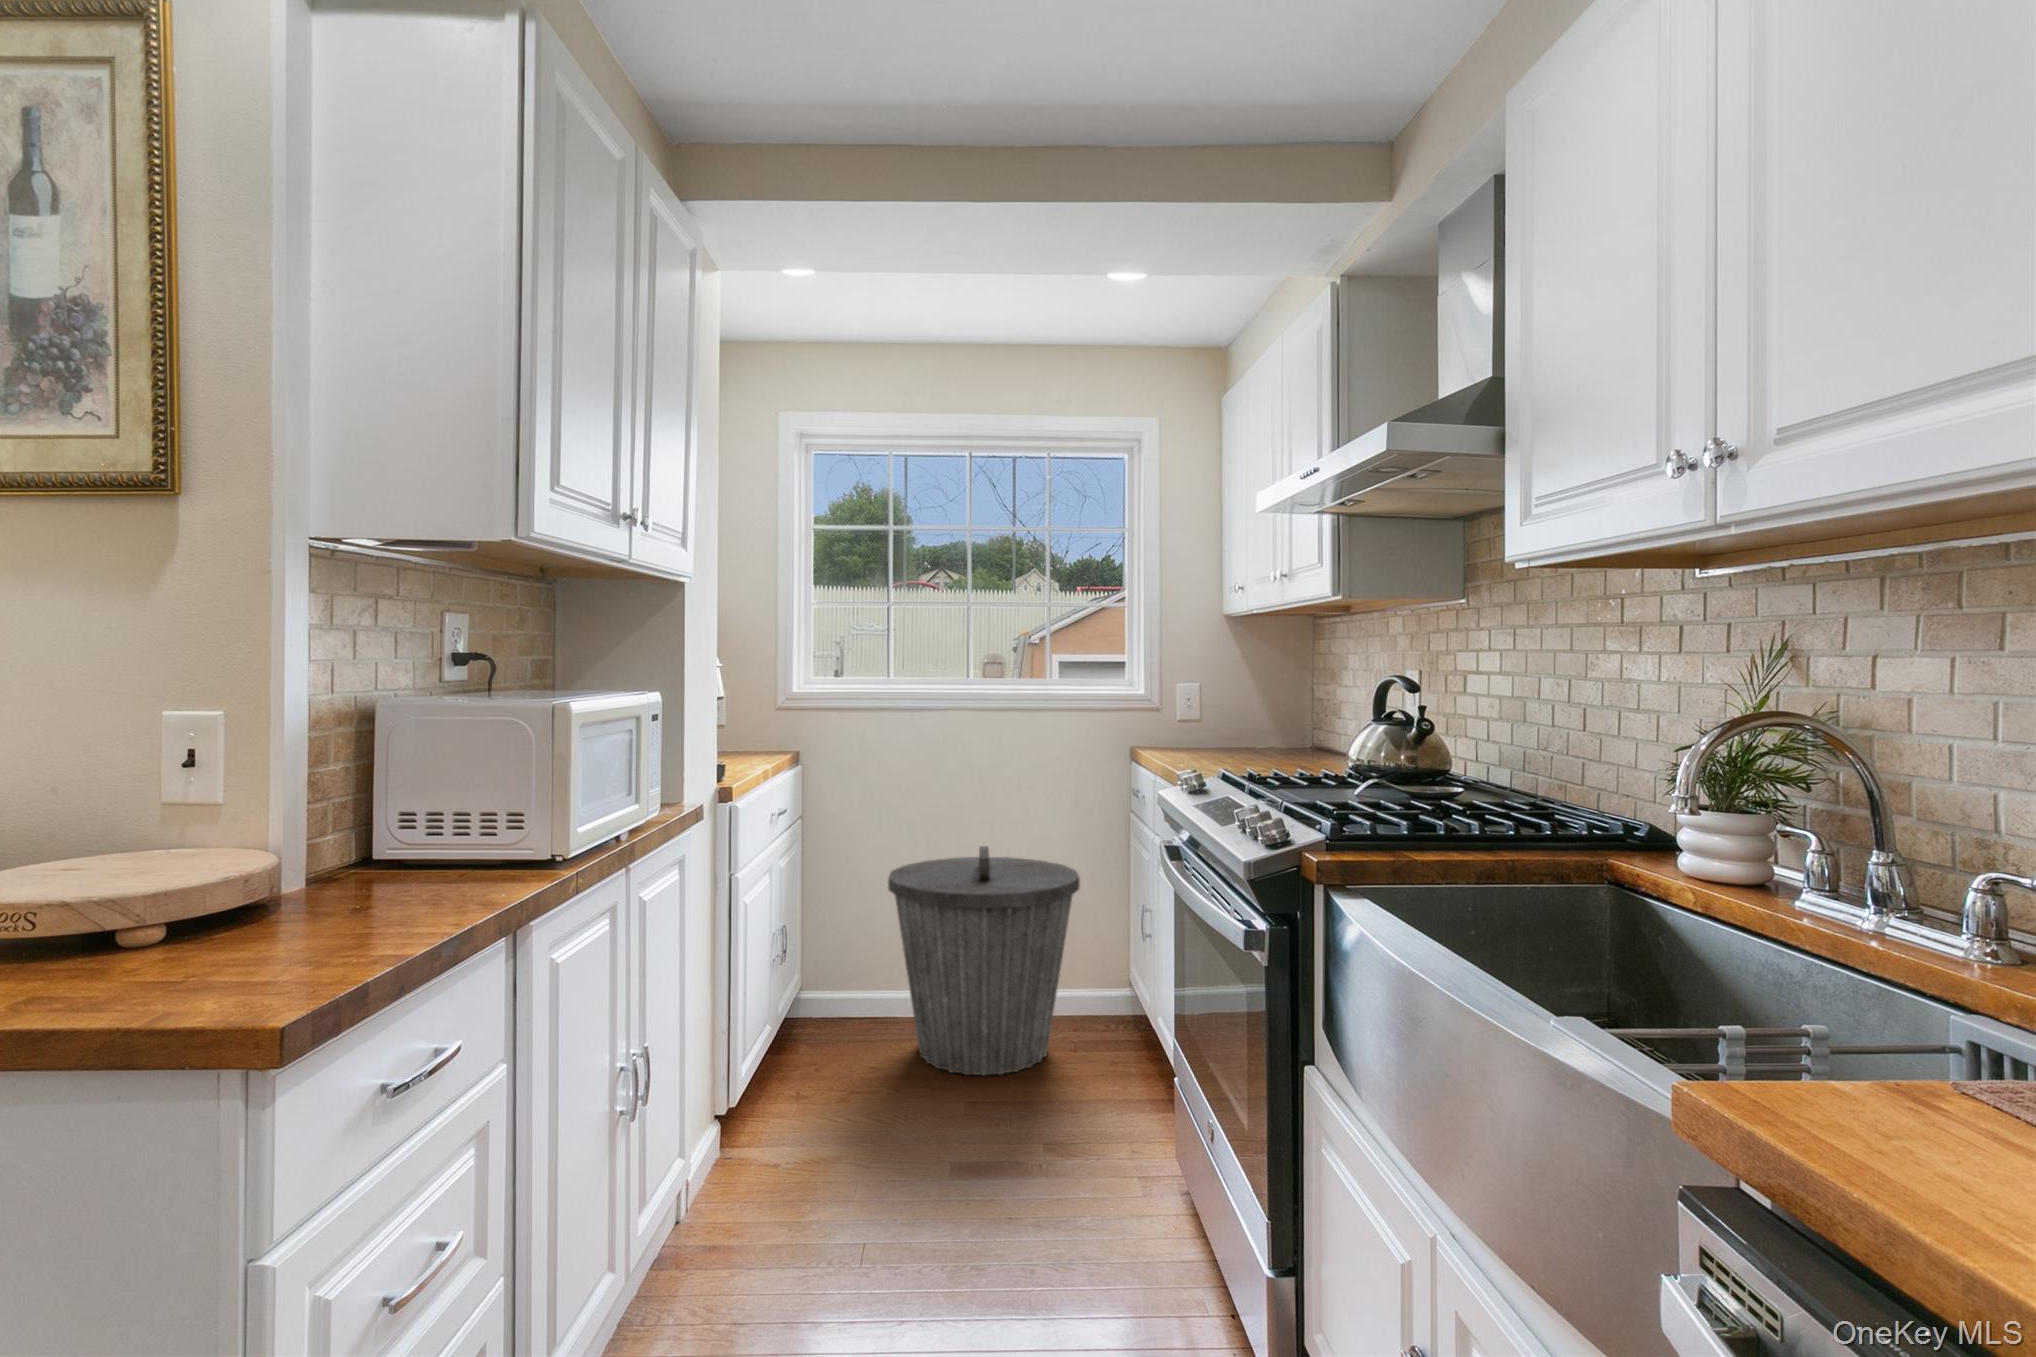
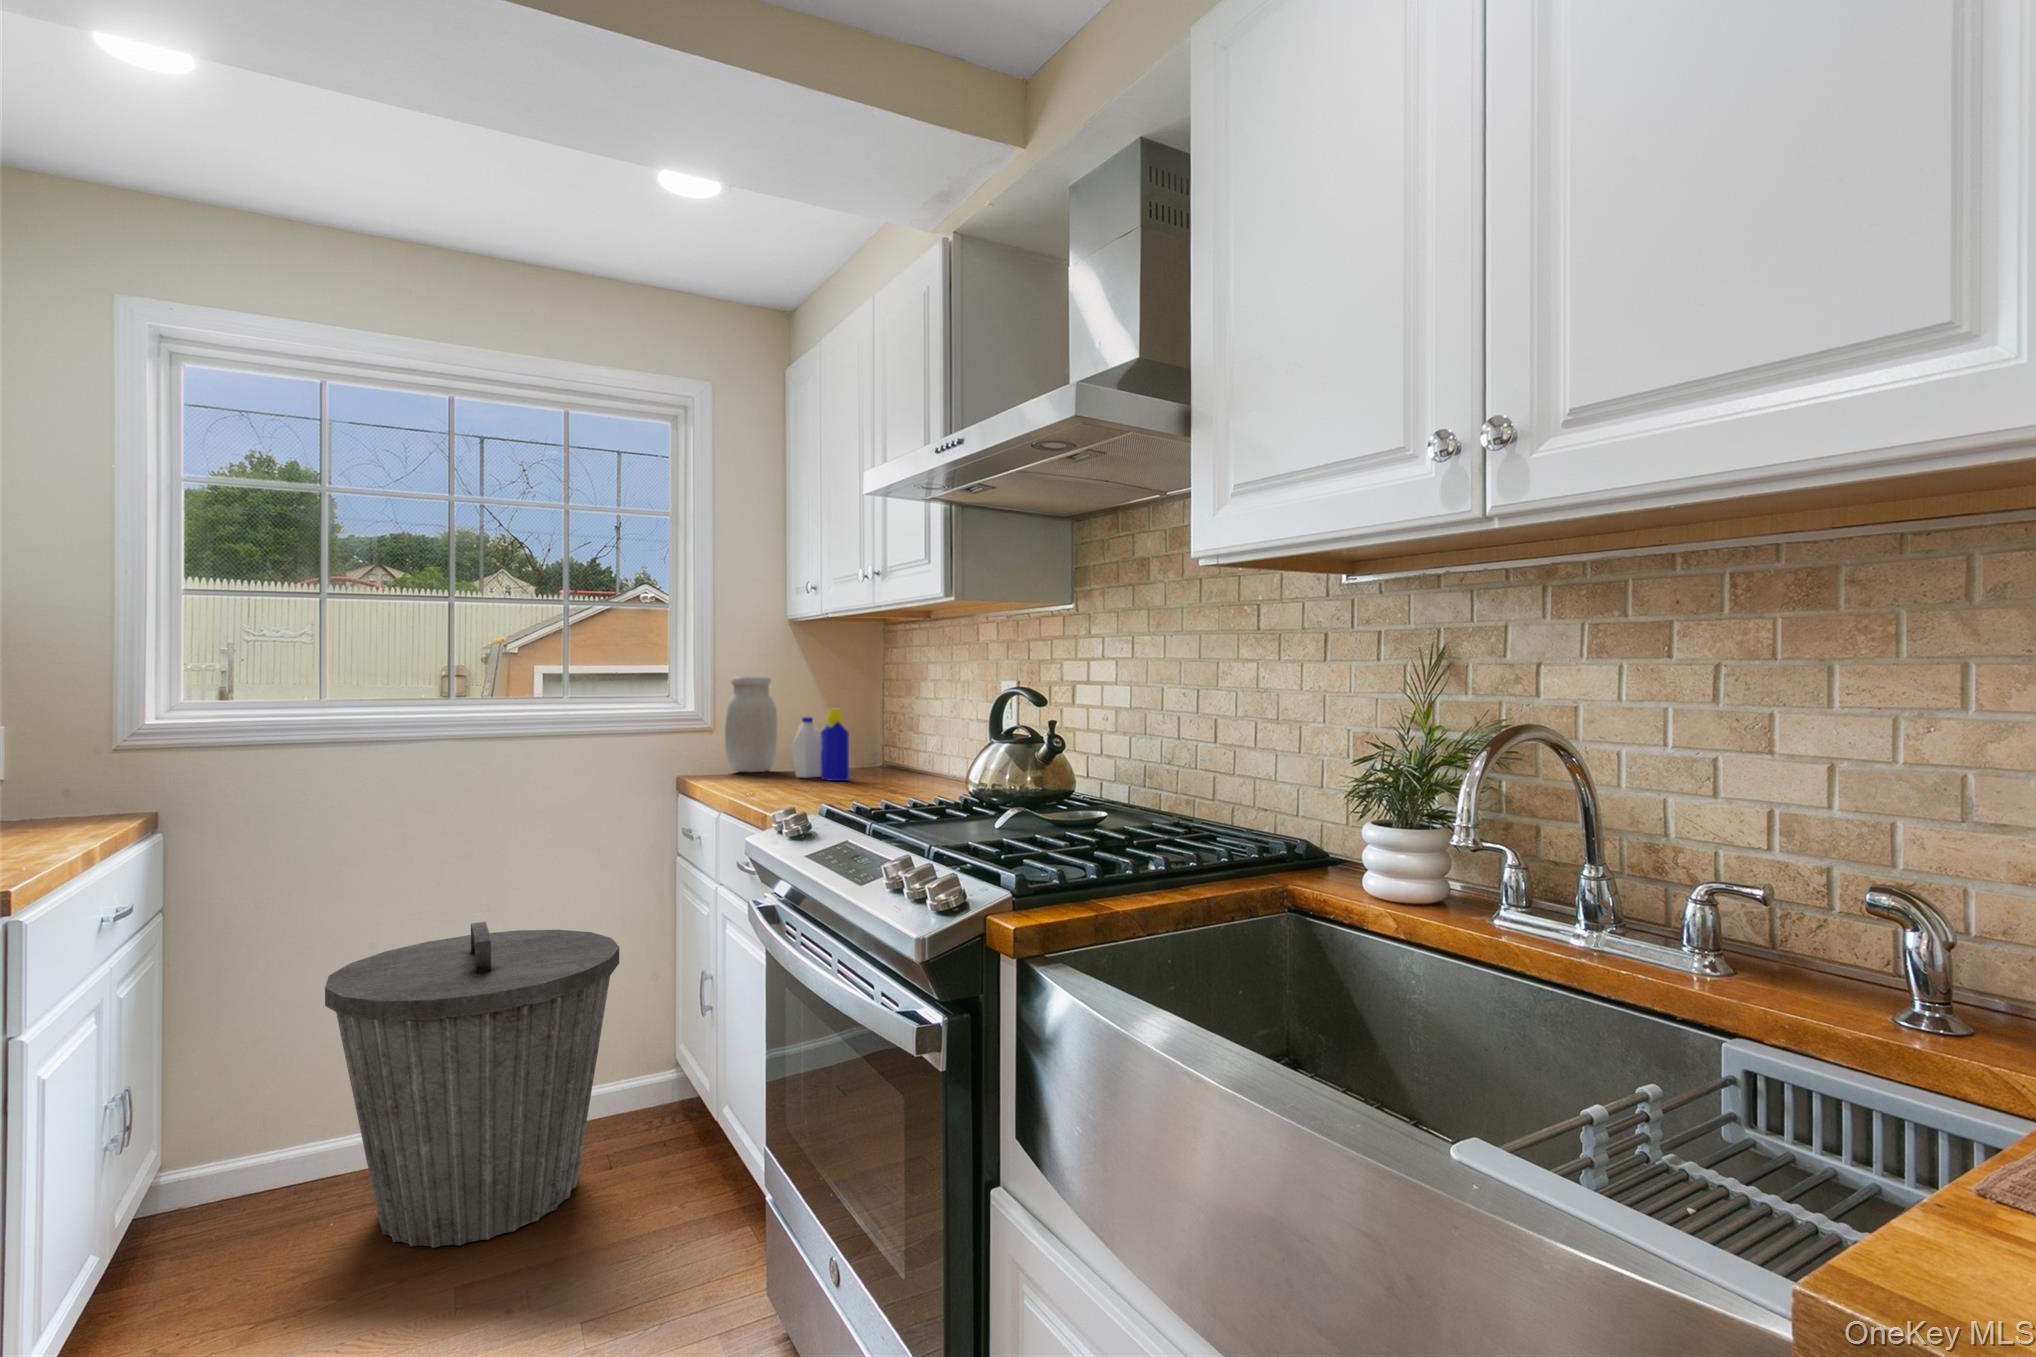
jar: none [1171,665,1215,747] -> present [725,676,778,772]
bottle: none [1222,694,1269,757] -> present [792,709,849,781]

